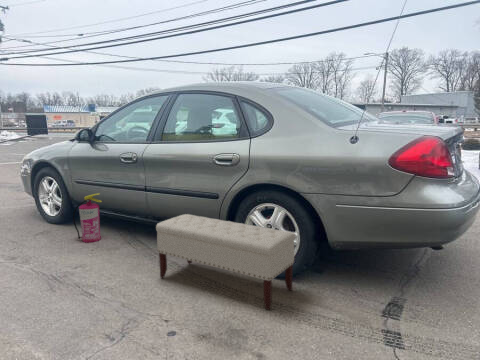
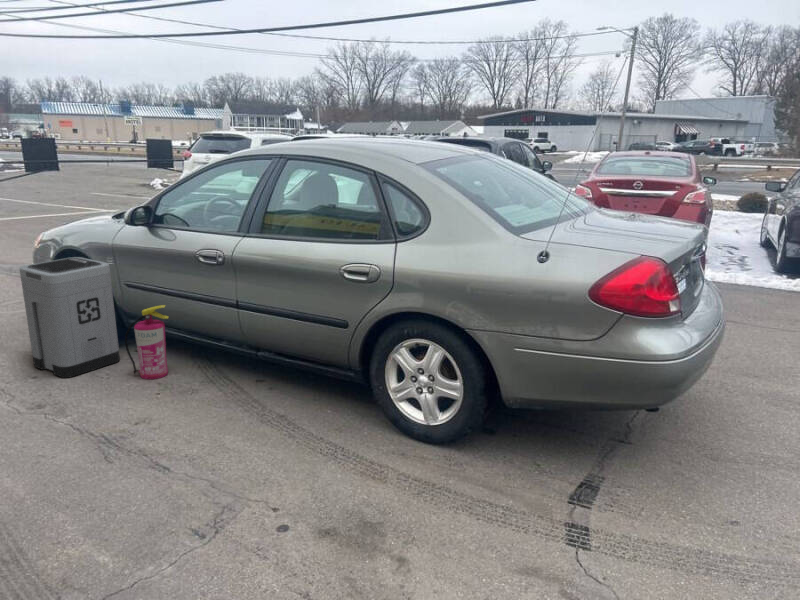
trash can: none [7,166,71,242] -> present [20,257,120,378]
bench: present [156,214,295,310] -> none [256,347,456,493]

